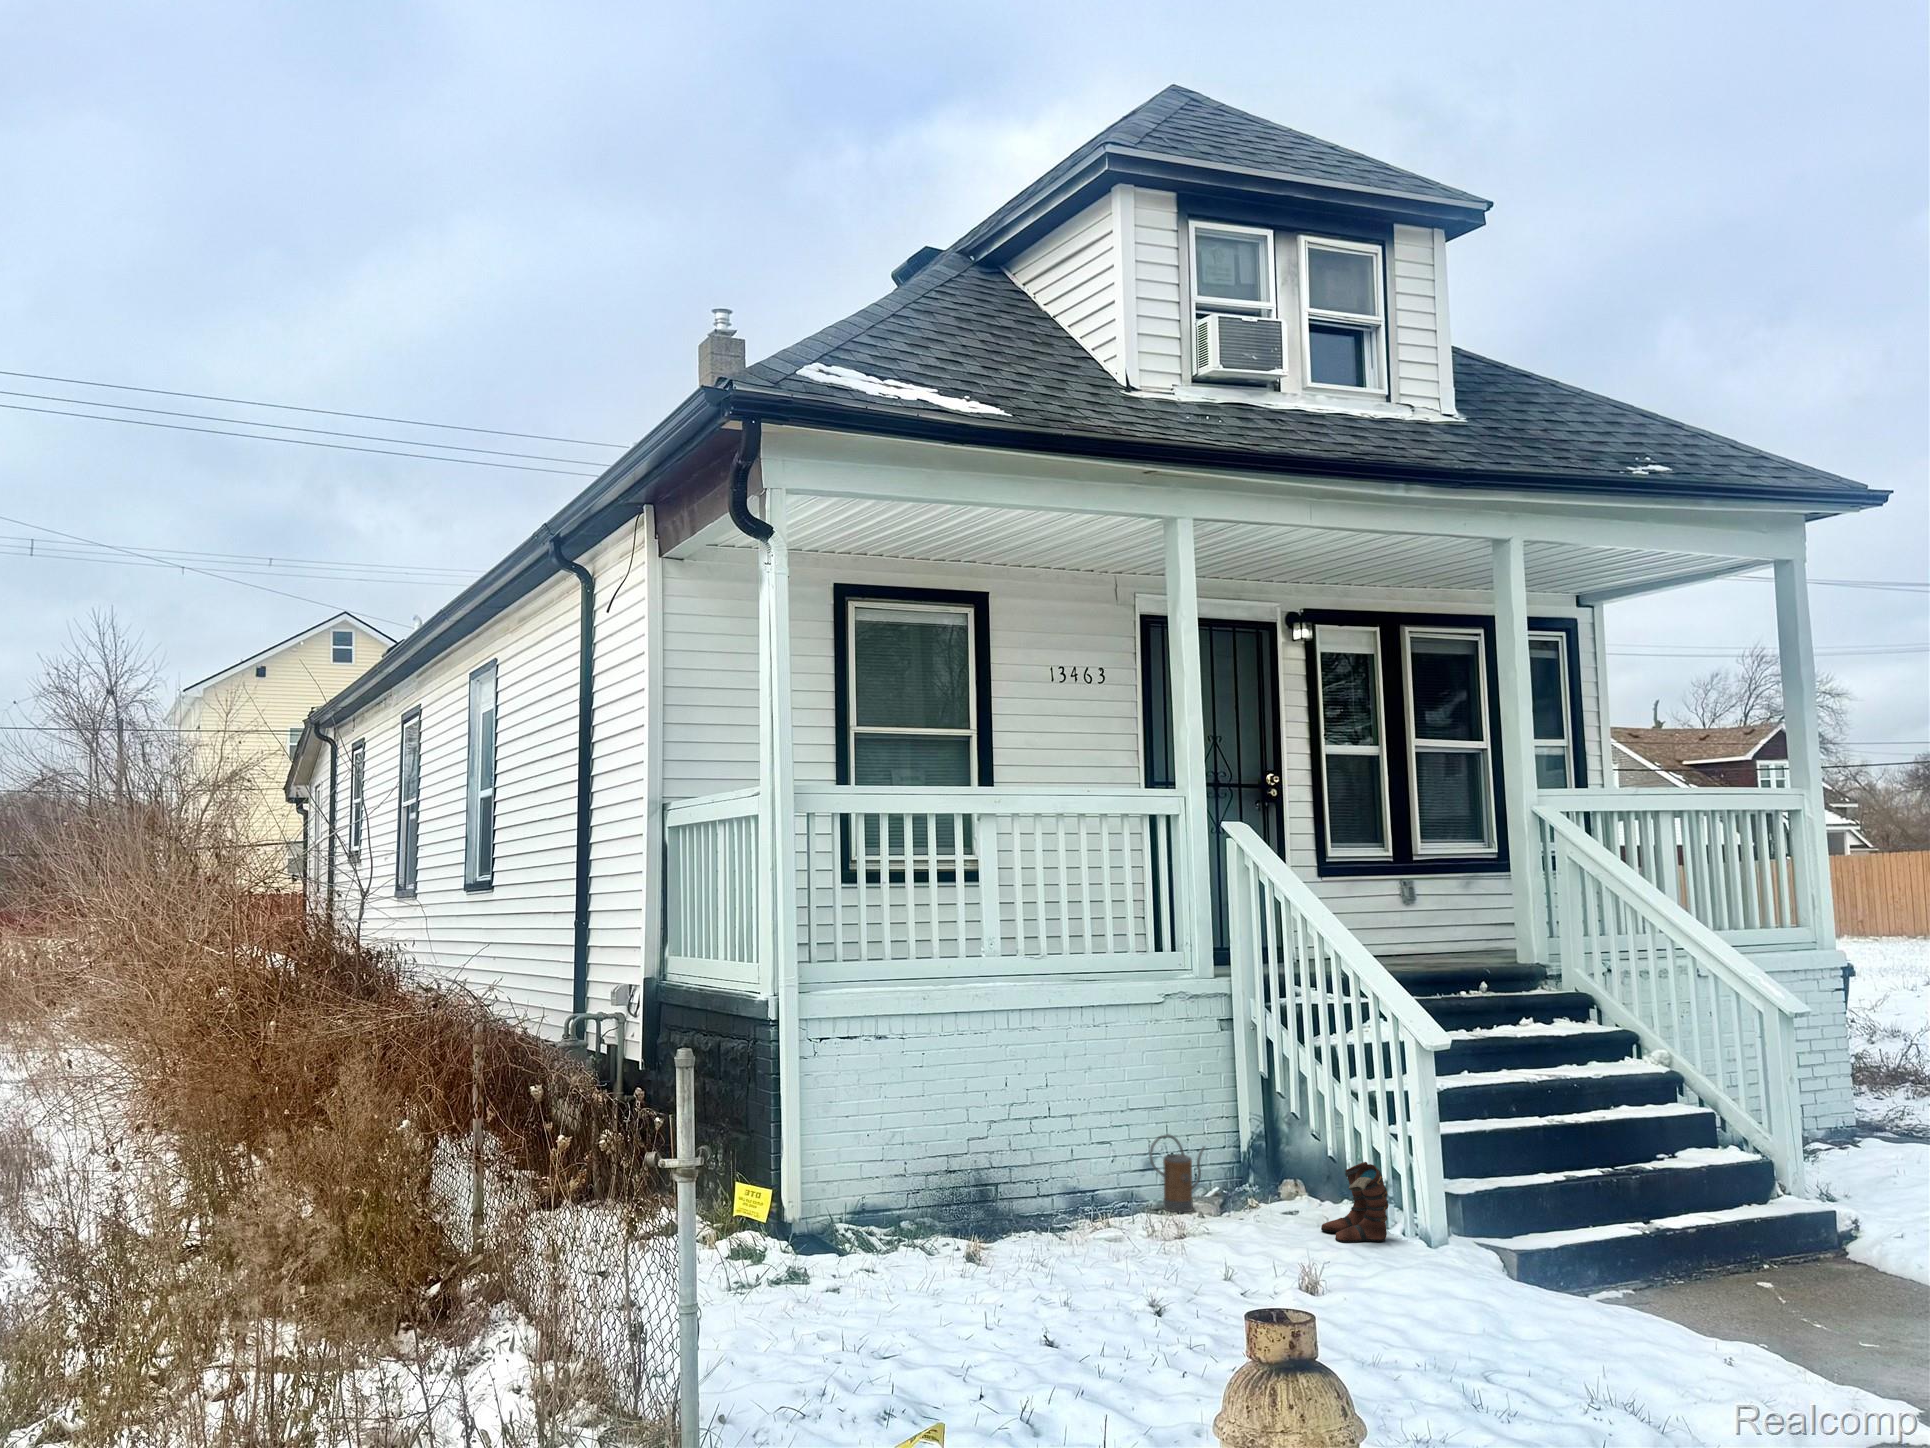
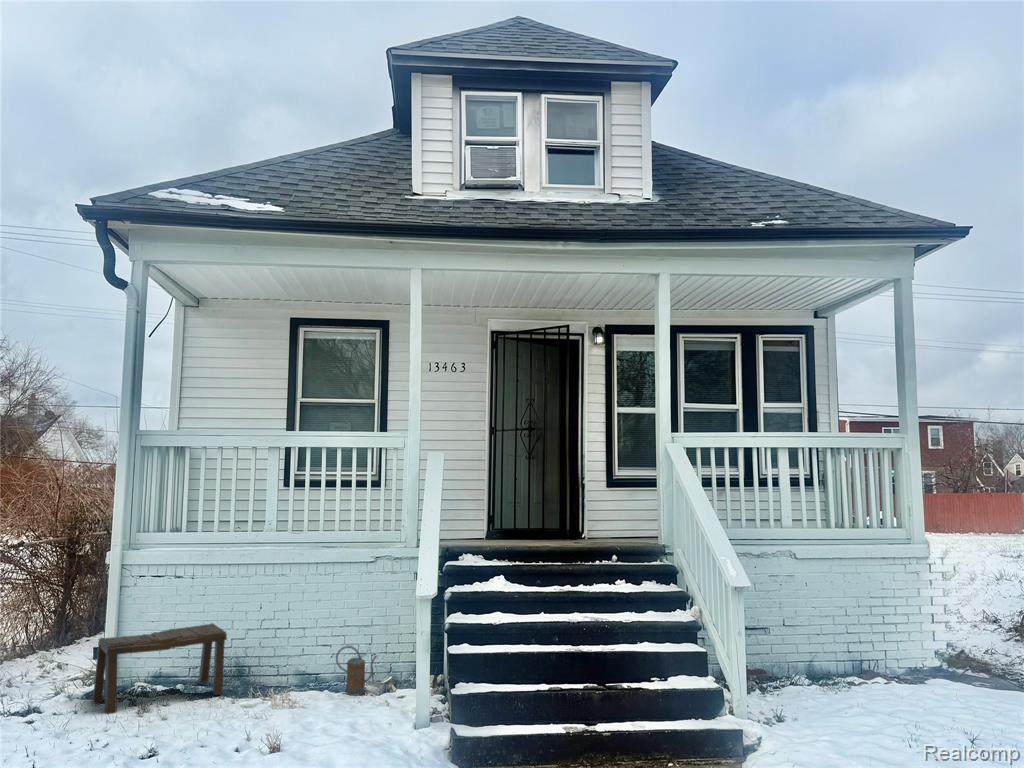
bench: none [836,1116,1013,1266] -> present [93,623,227,714]
boots: present [1321,1162,1389,1242] -> none [387,678,431,733]

